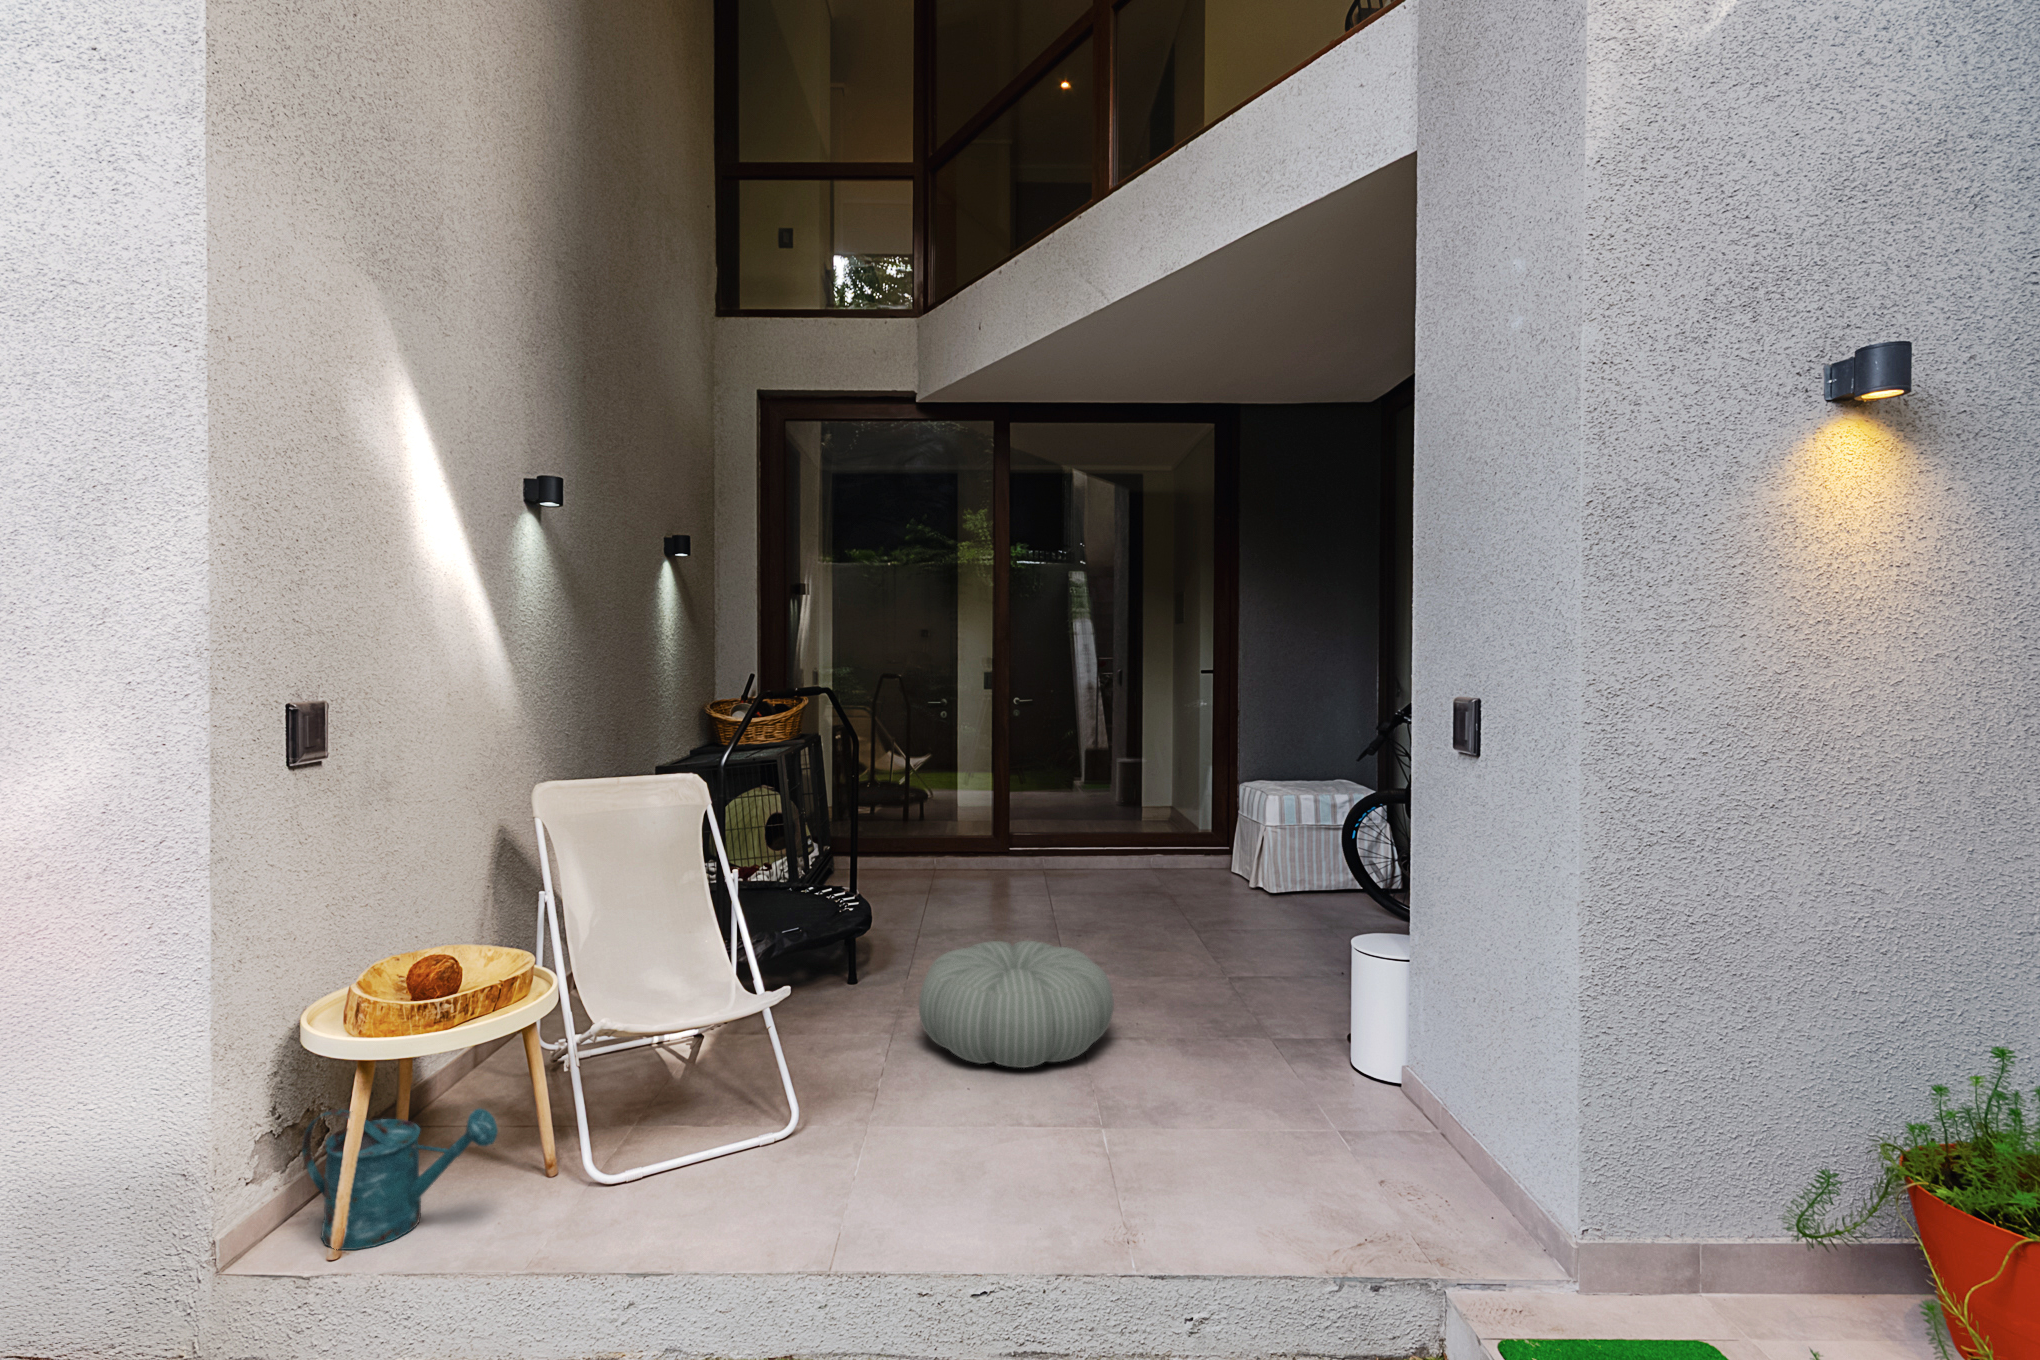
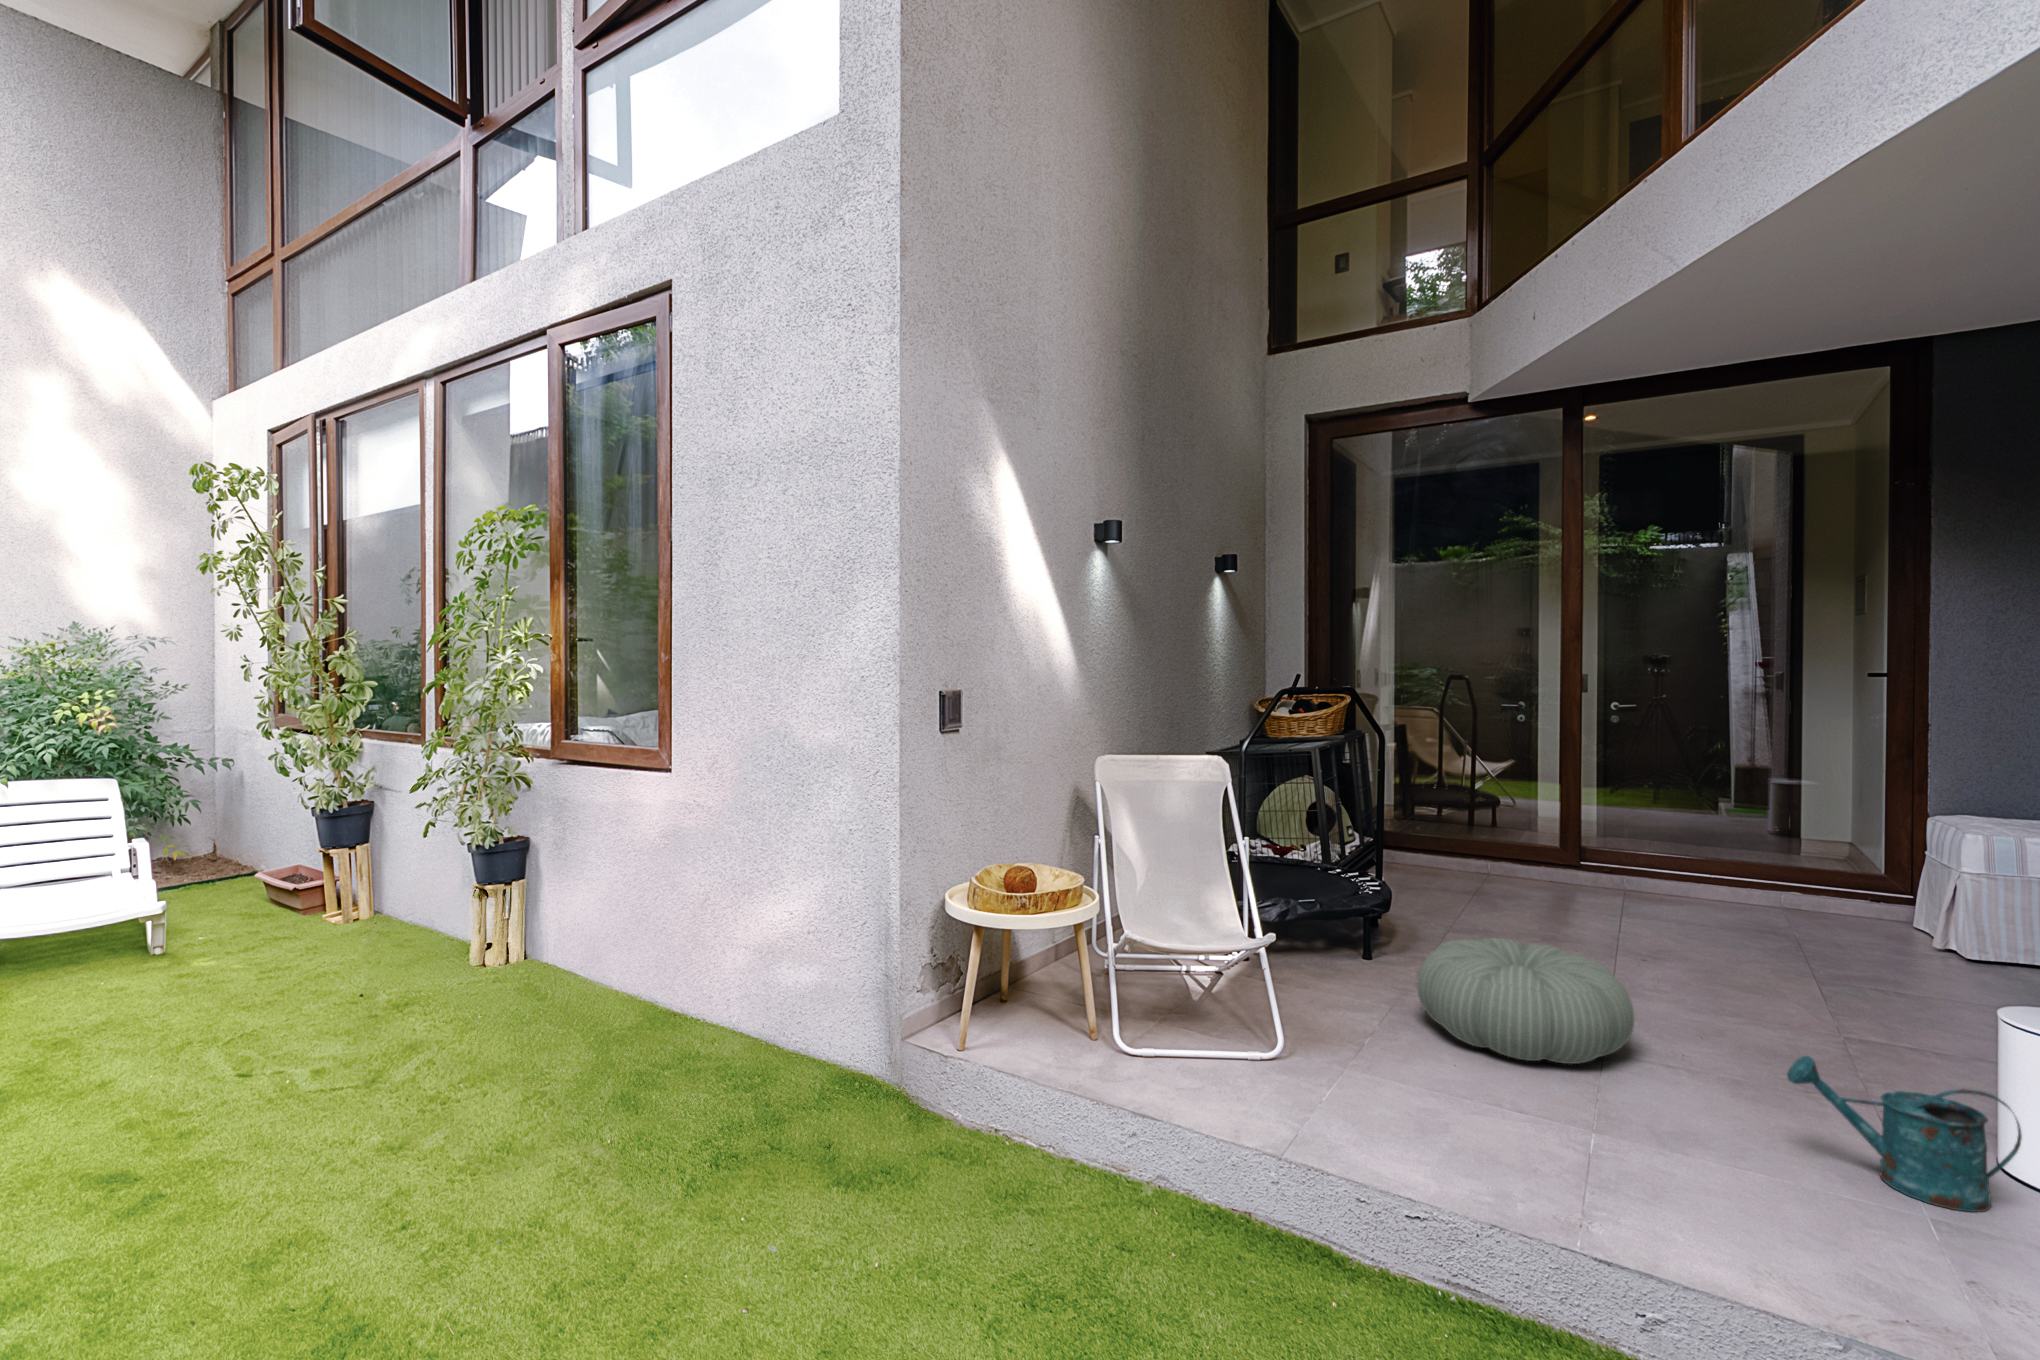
watering can: present [302,1109,498,1250] -> present [1787,1056,2022,1212]

